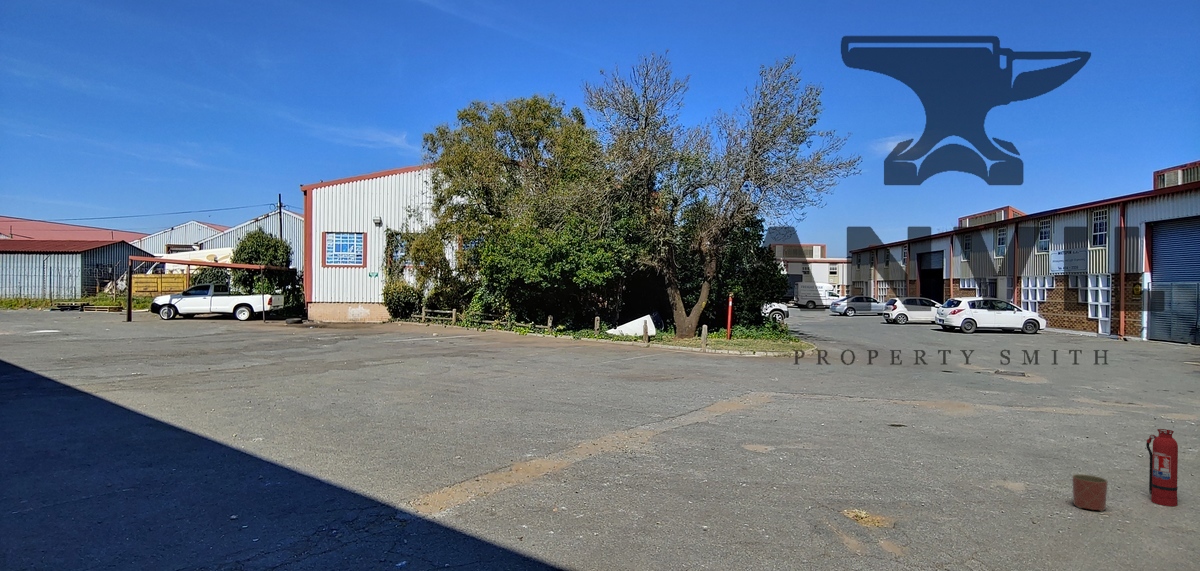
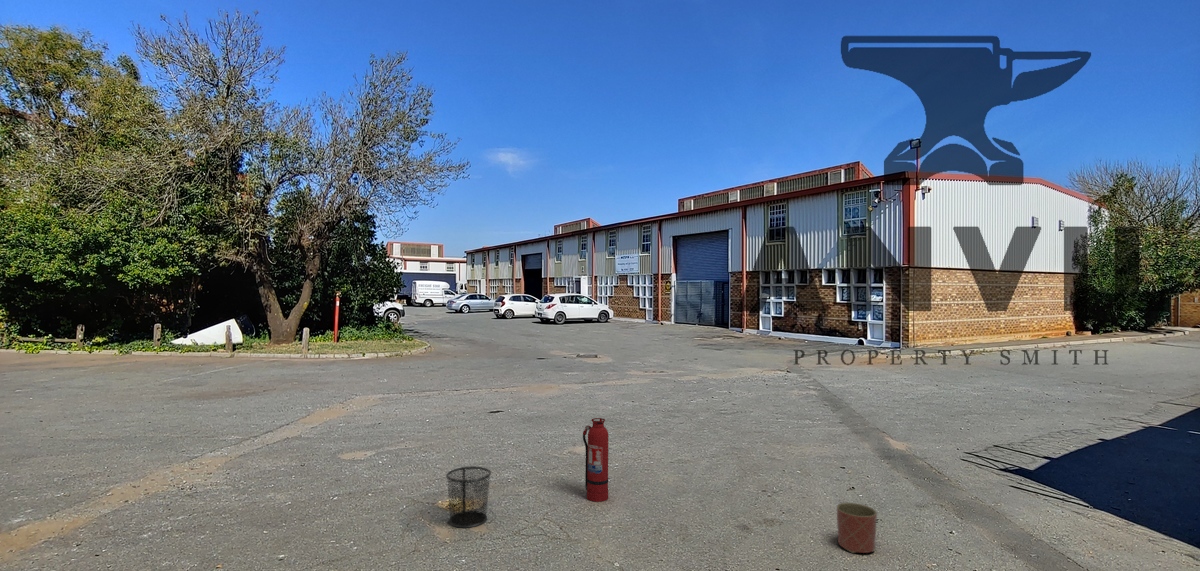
waste bin: none [786,417,815,453] -> present [446,466,491,528]
fire extinguisher: present [1146,429,1178,506] -> present [583,418,609,502]

